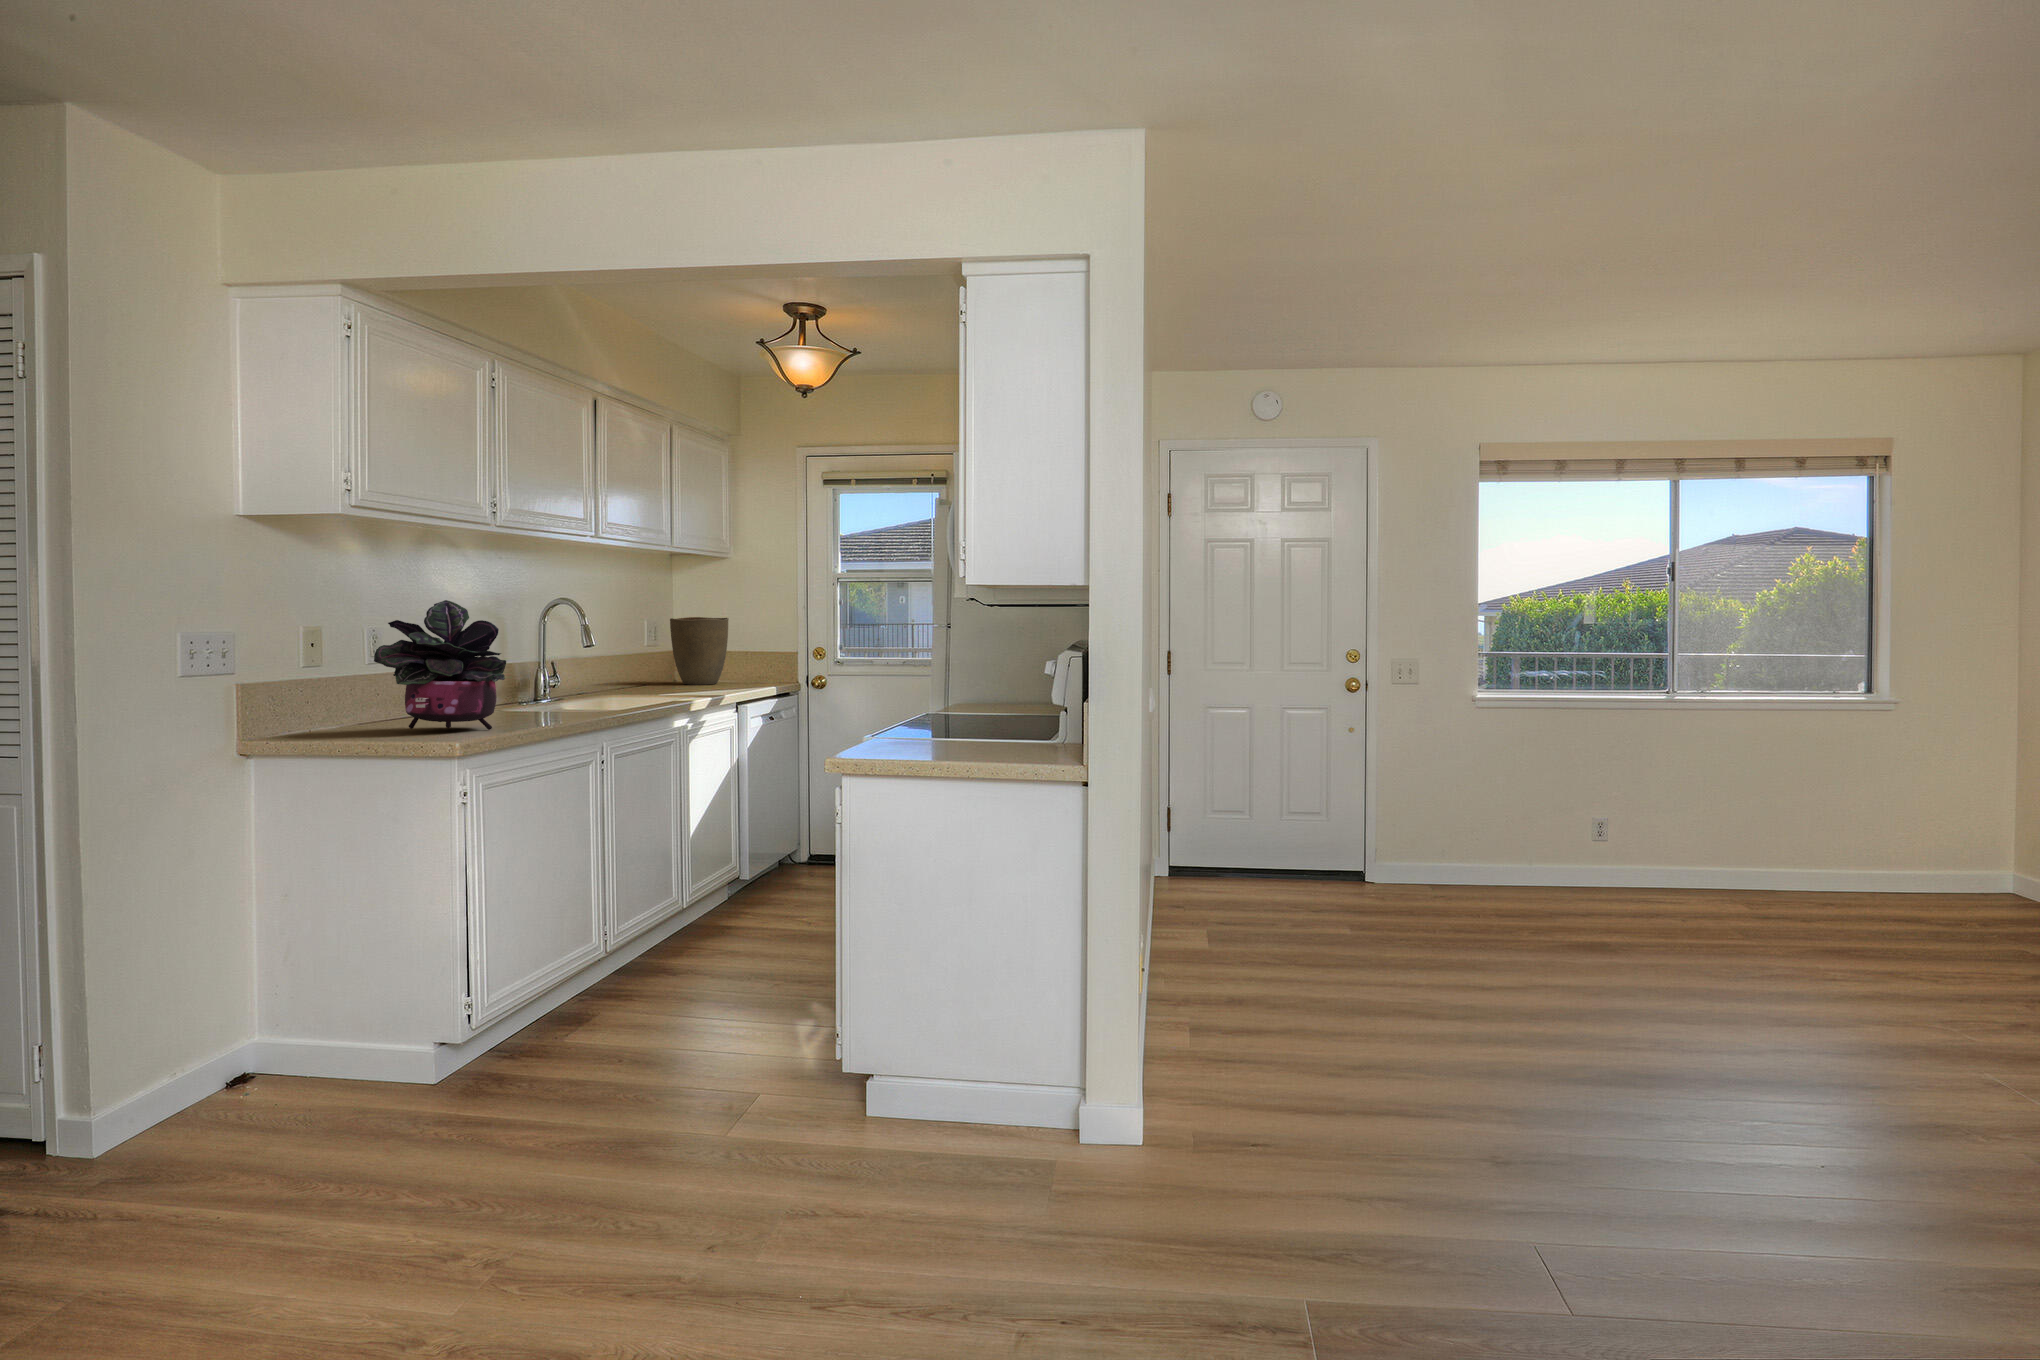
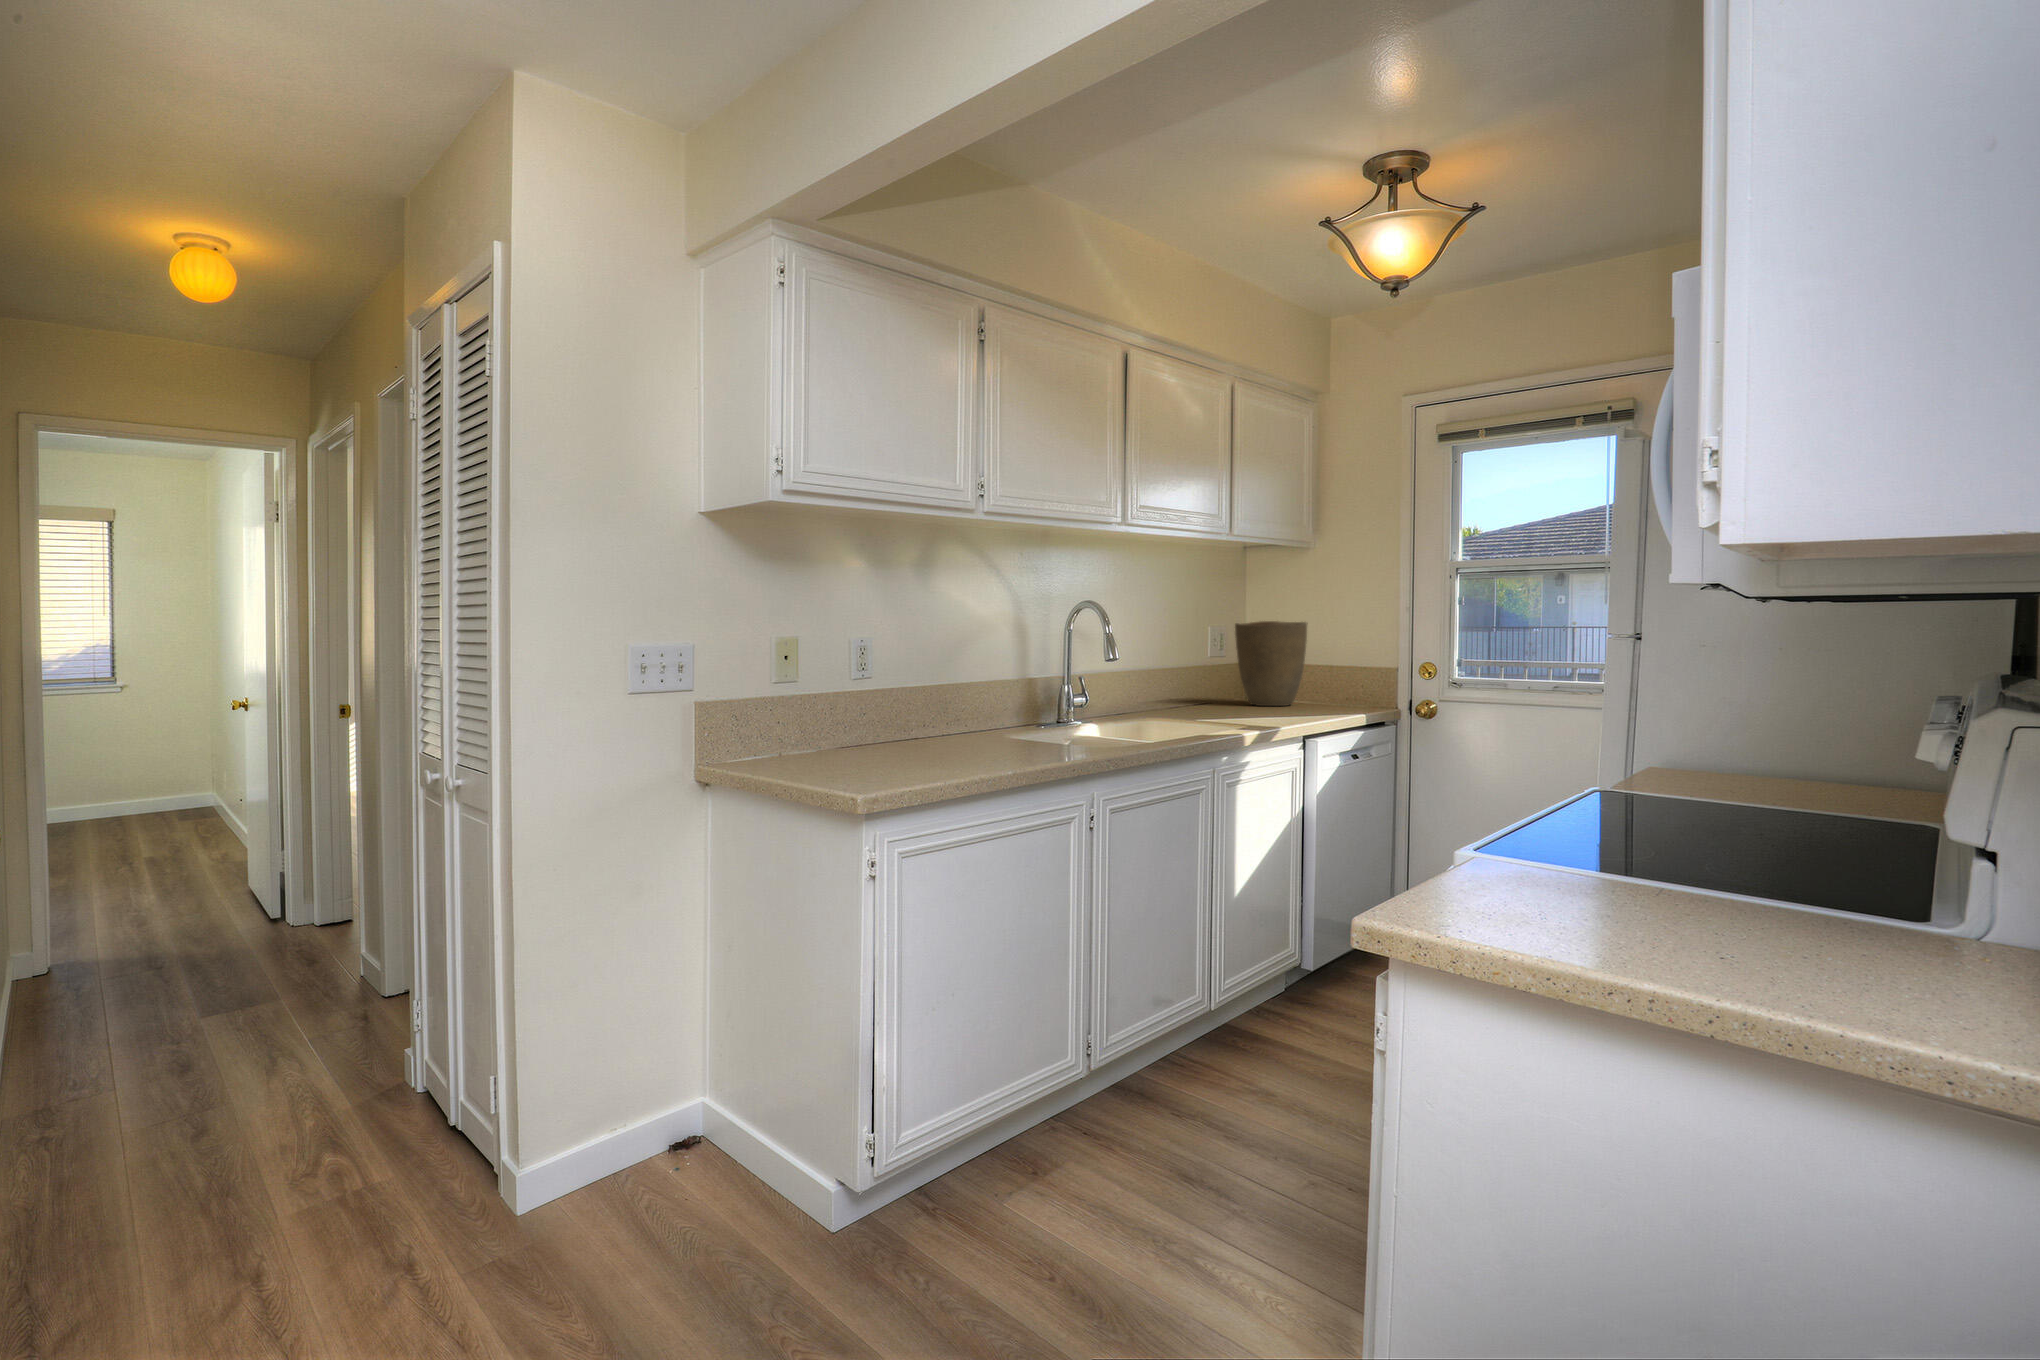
potted plant: present [374,600,506,730] -> none [801,603,951,774]

